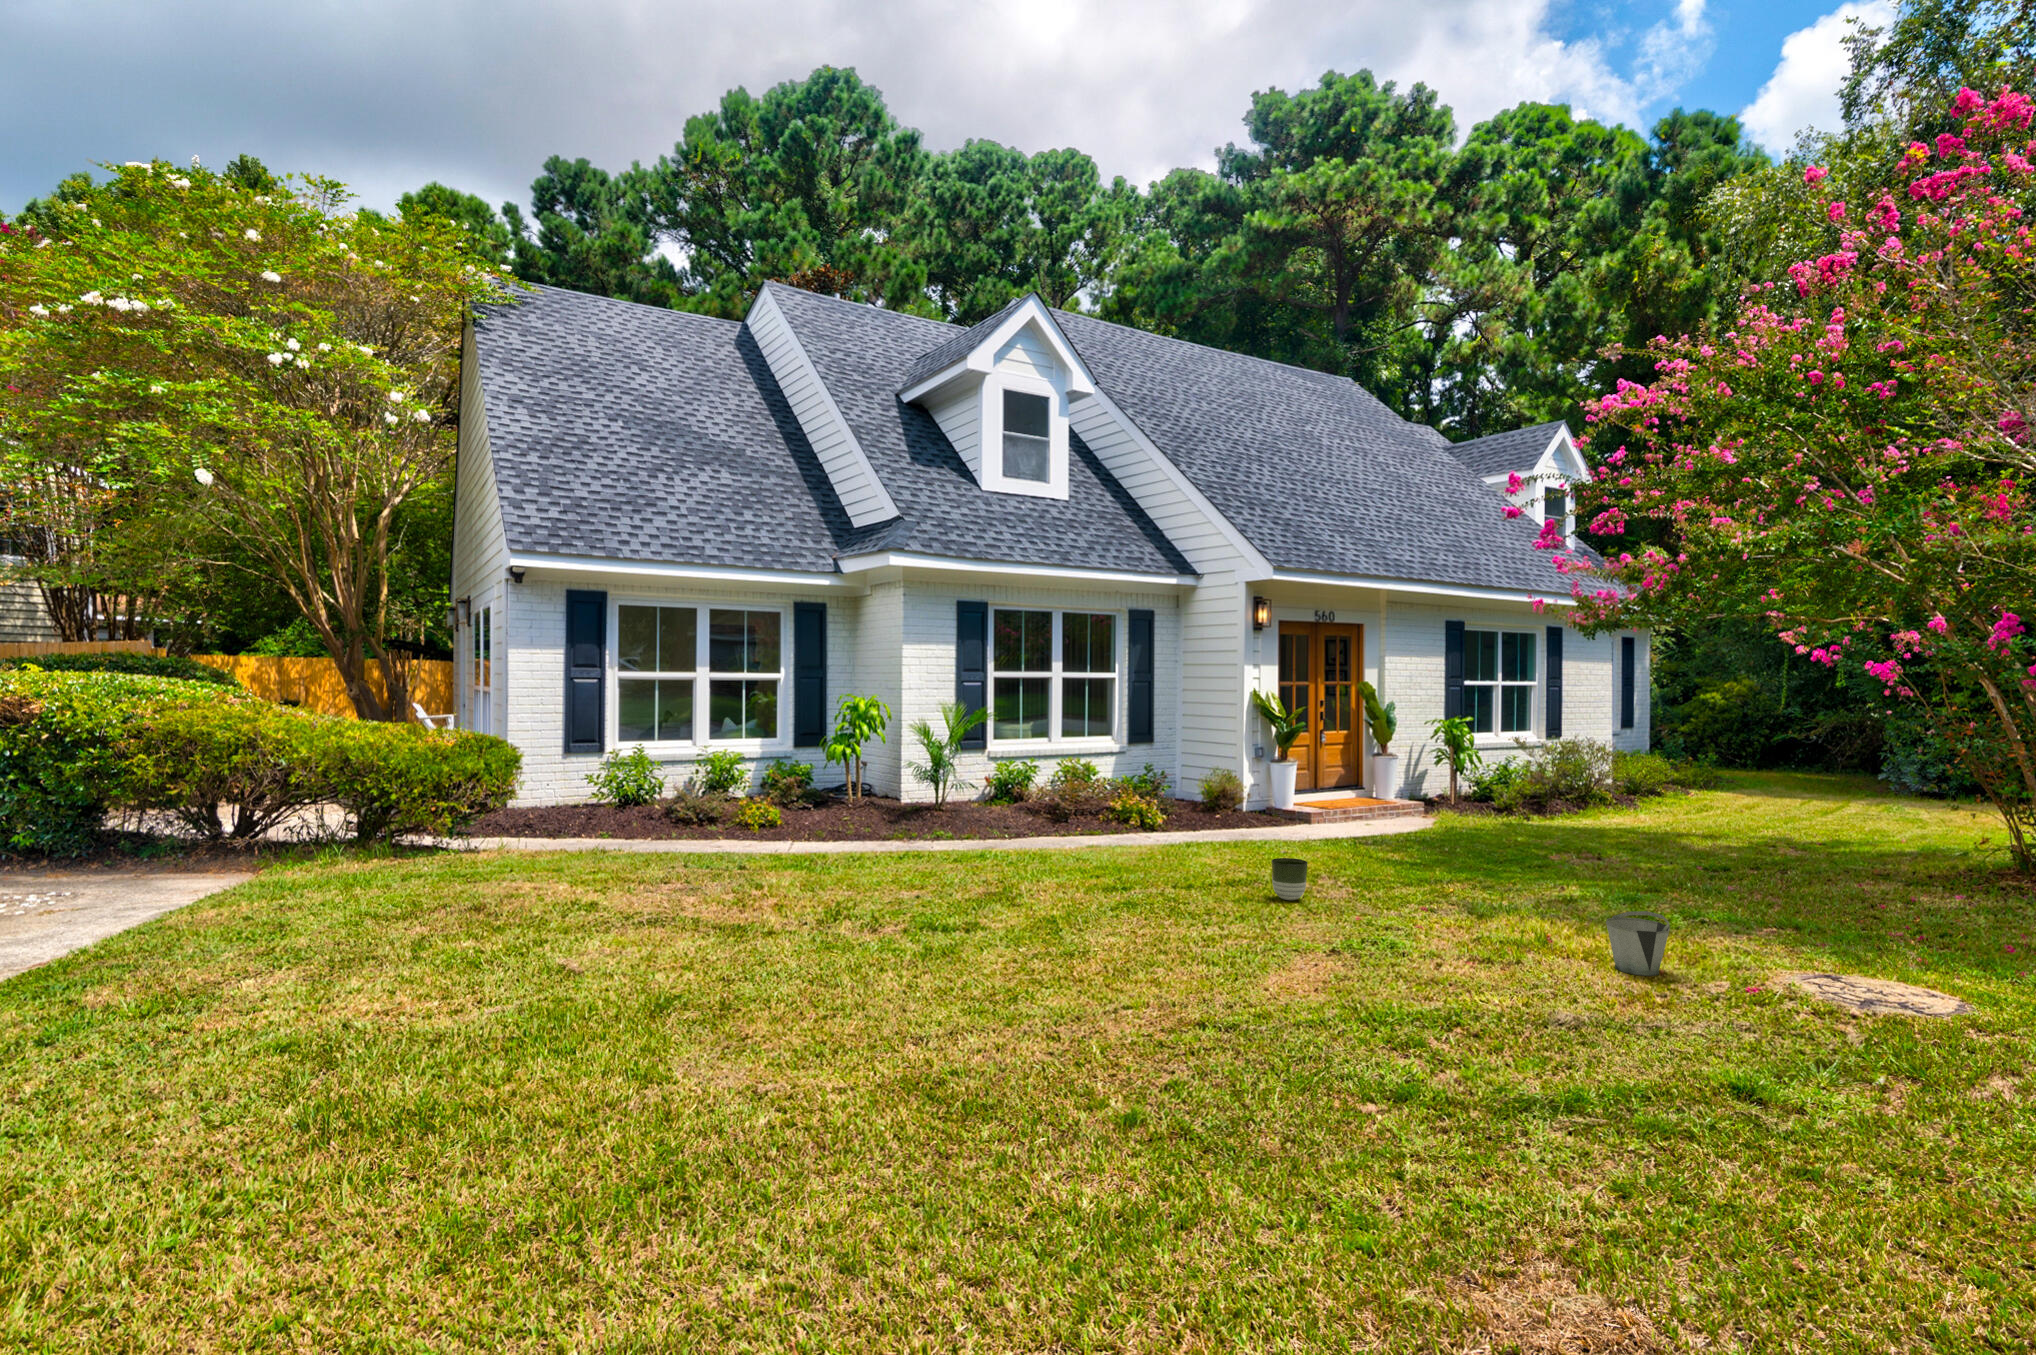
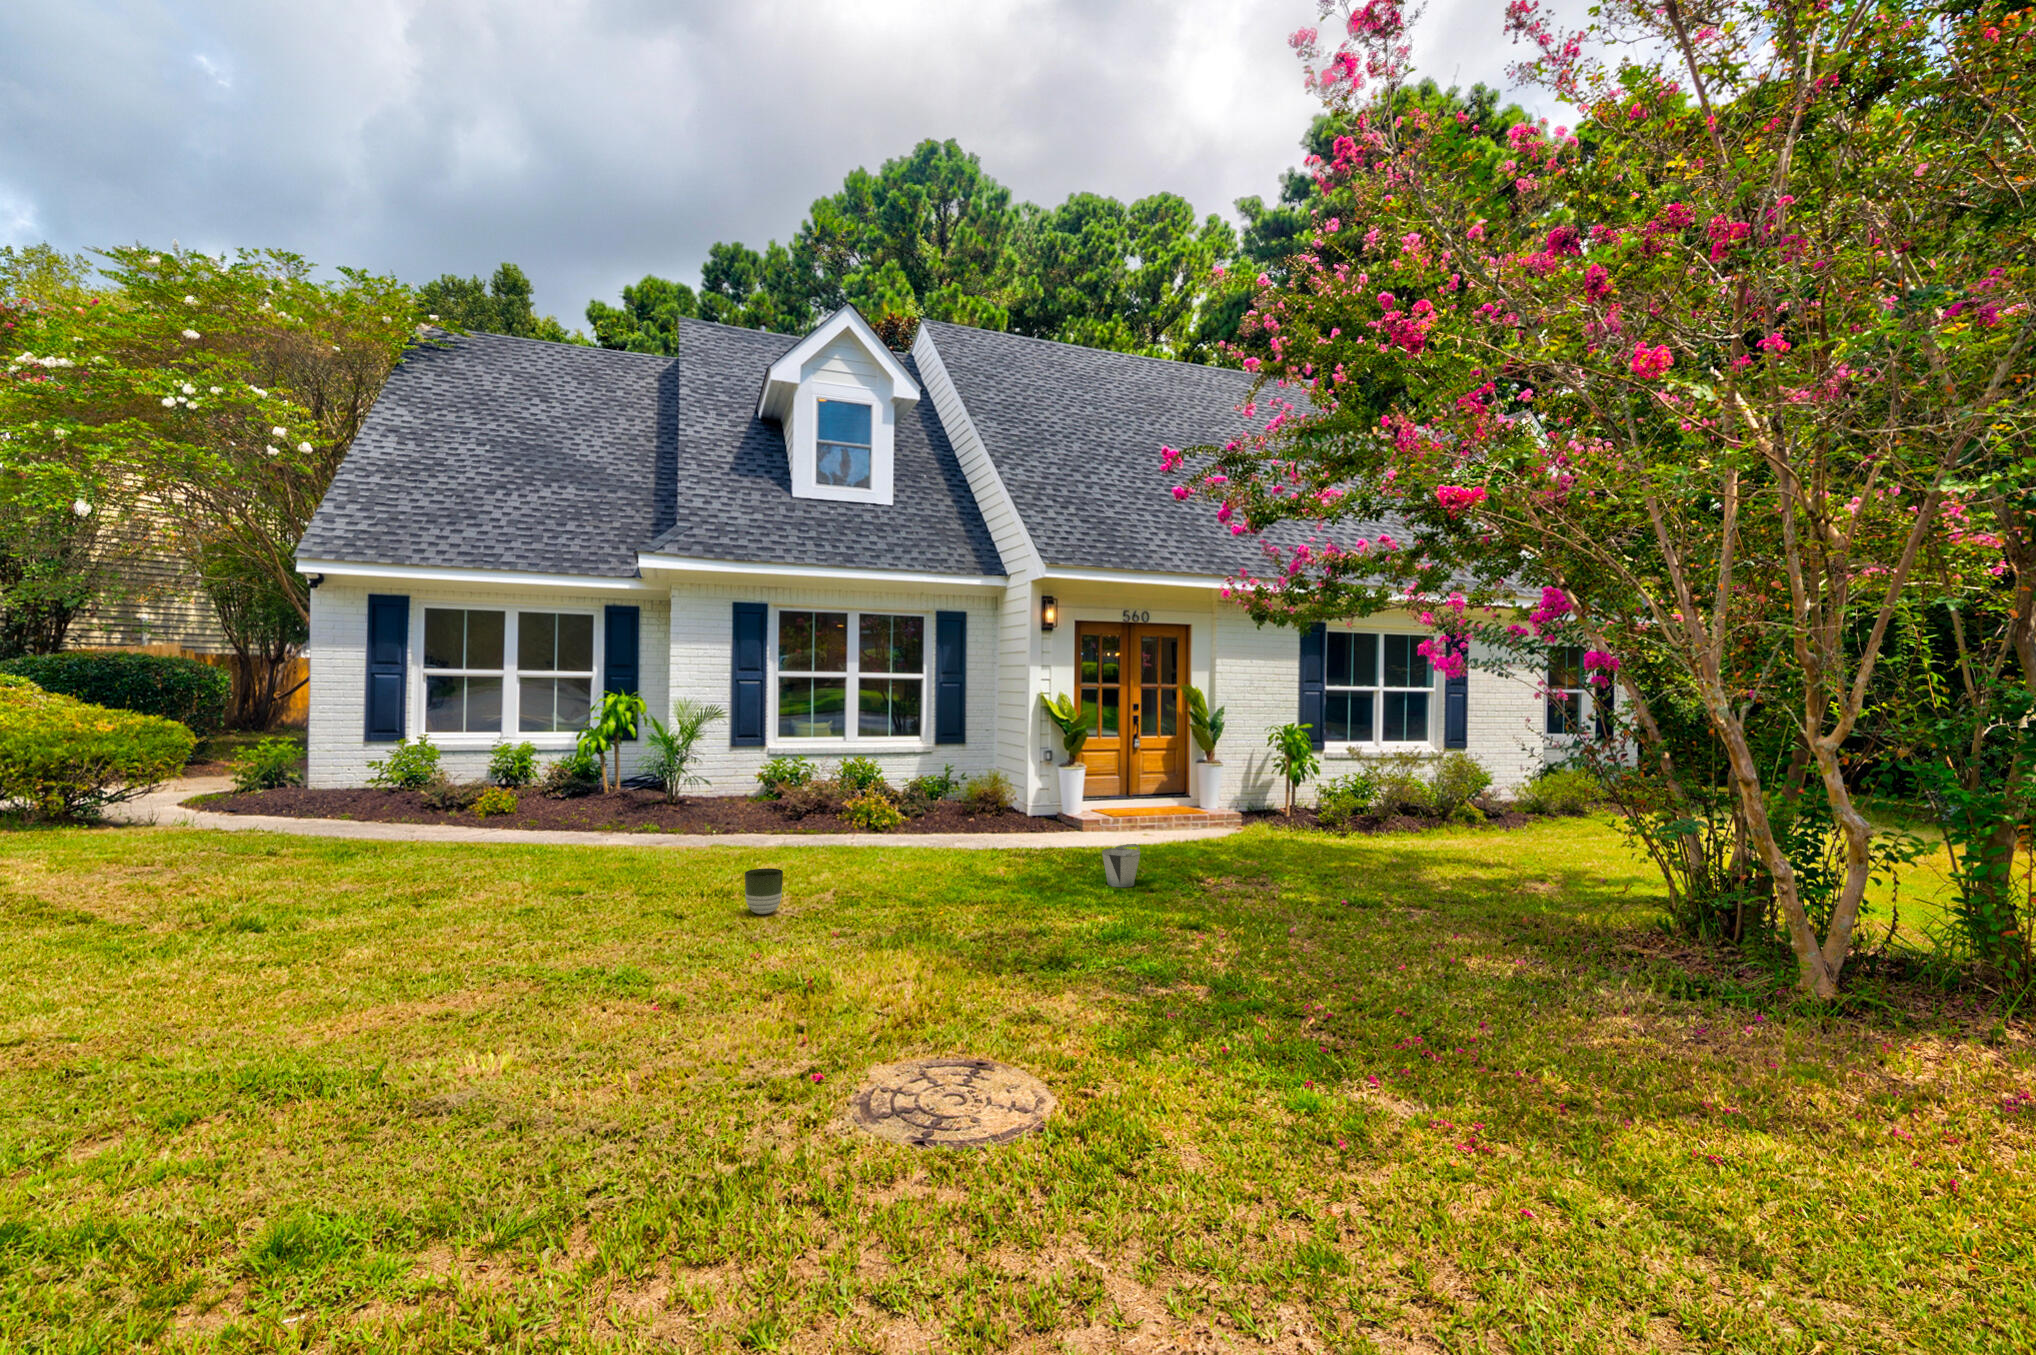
bucket: present [1606,911,1670,976] -> present [1102,844,1140,888]

